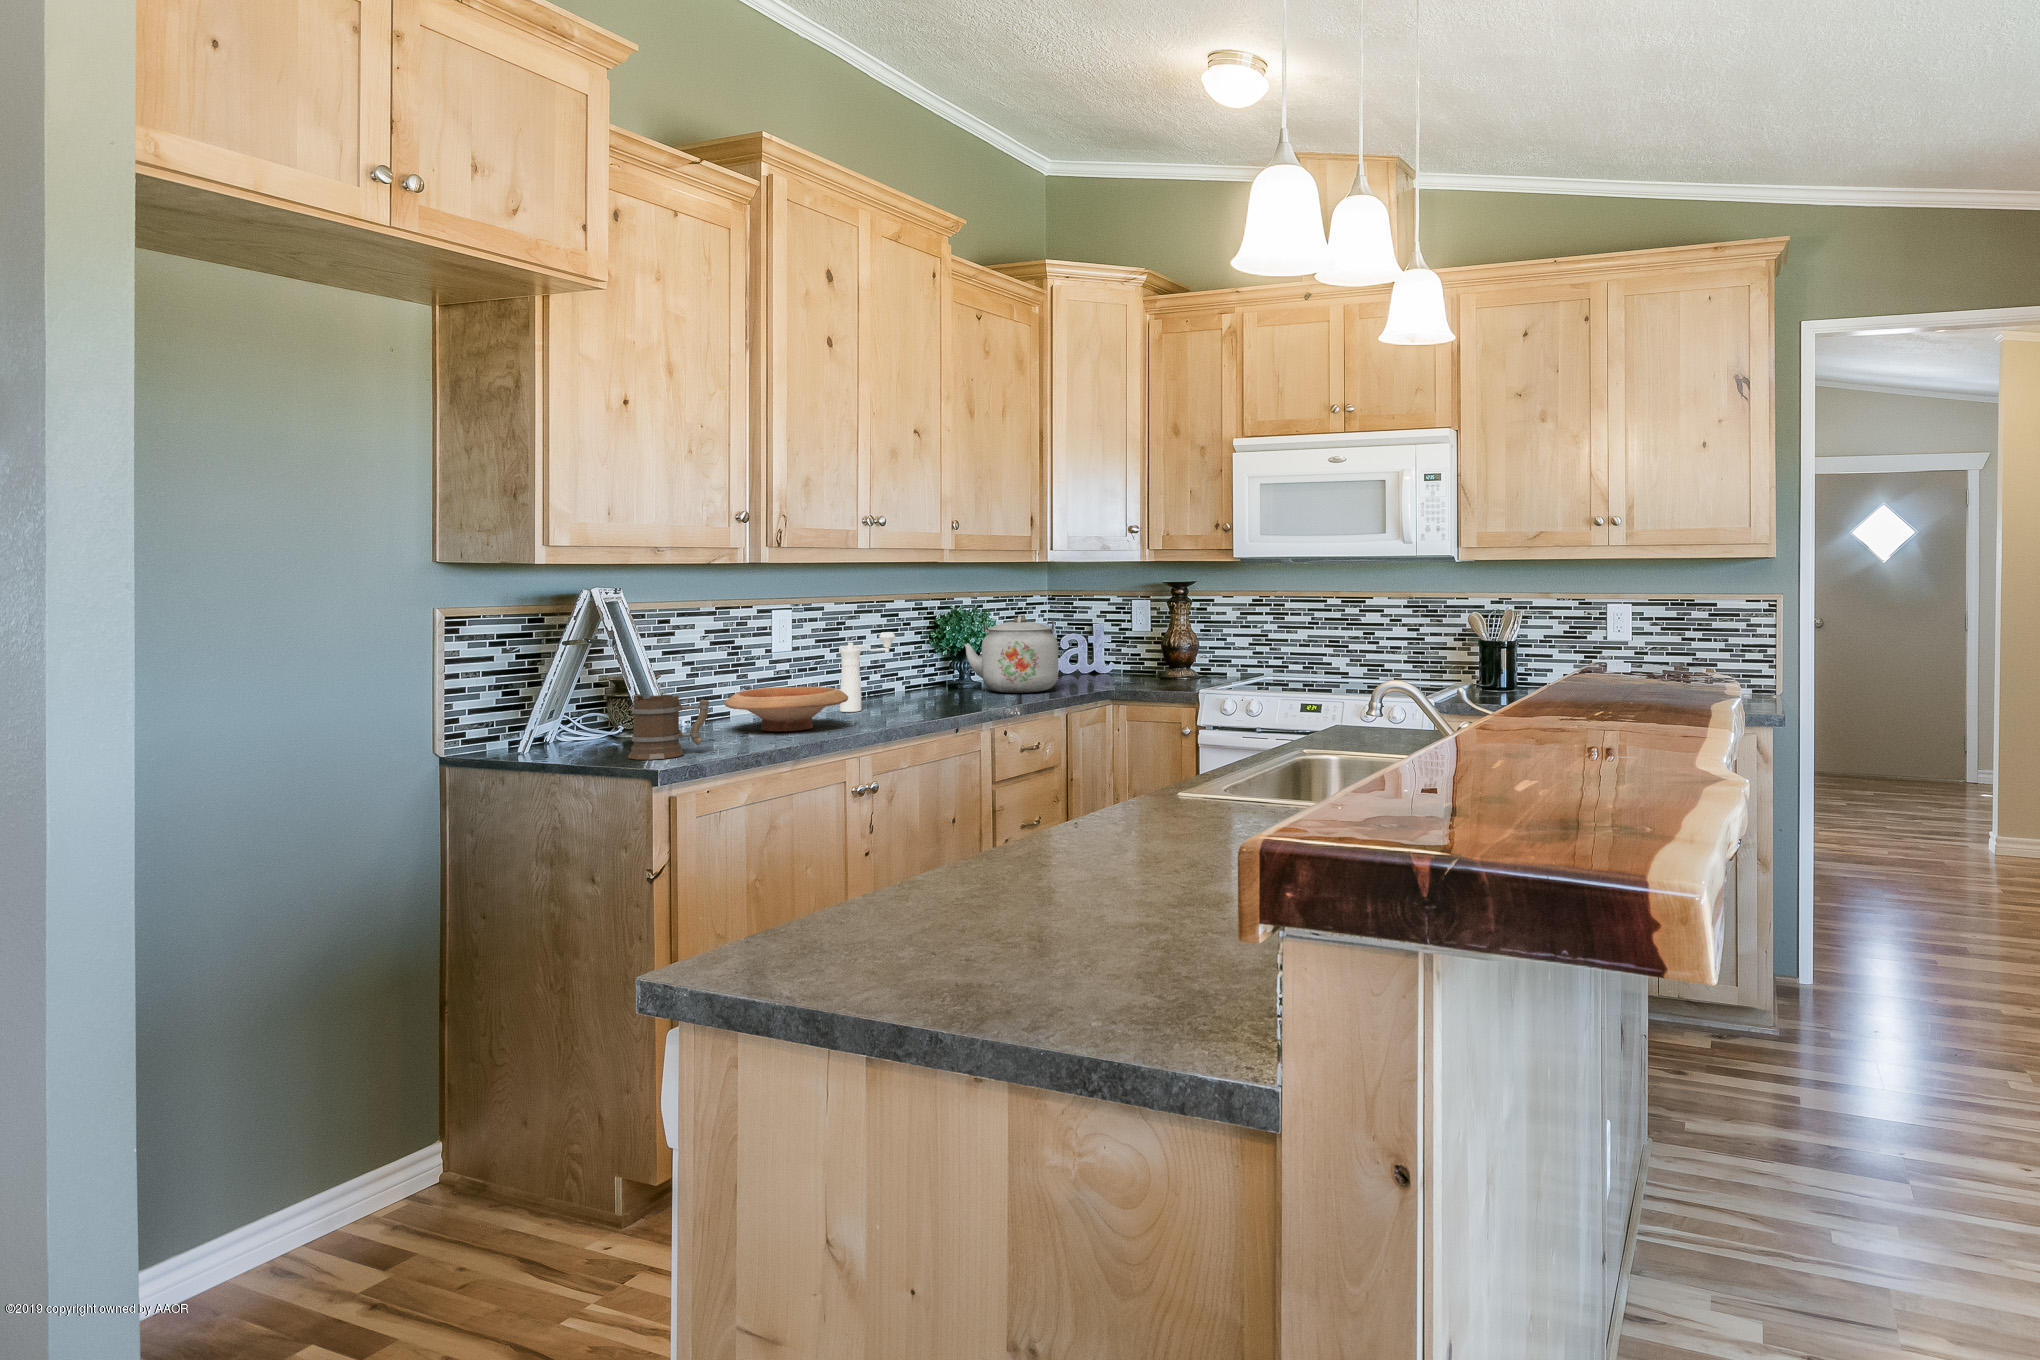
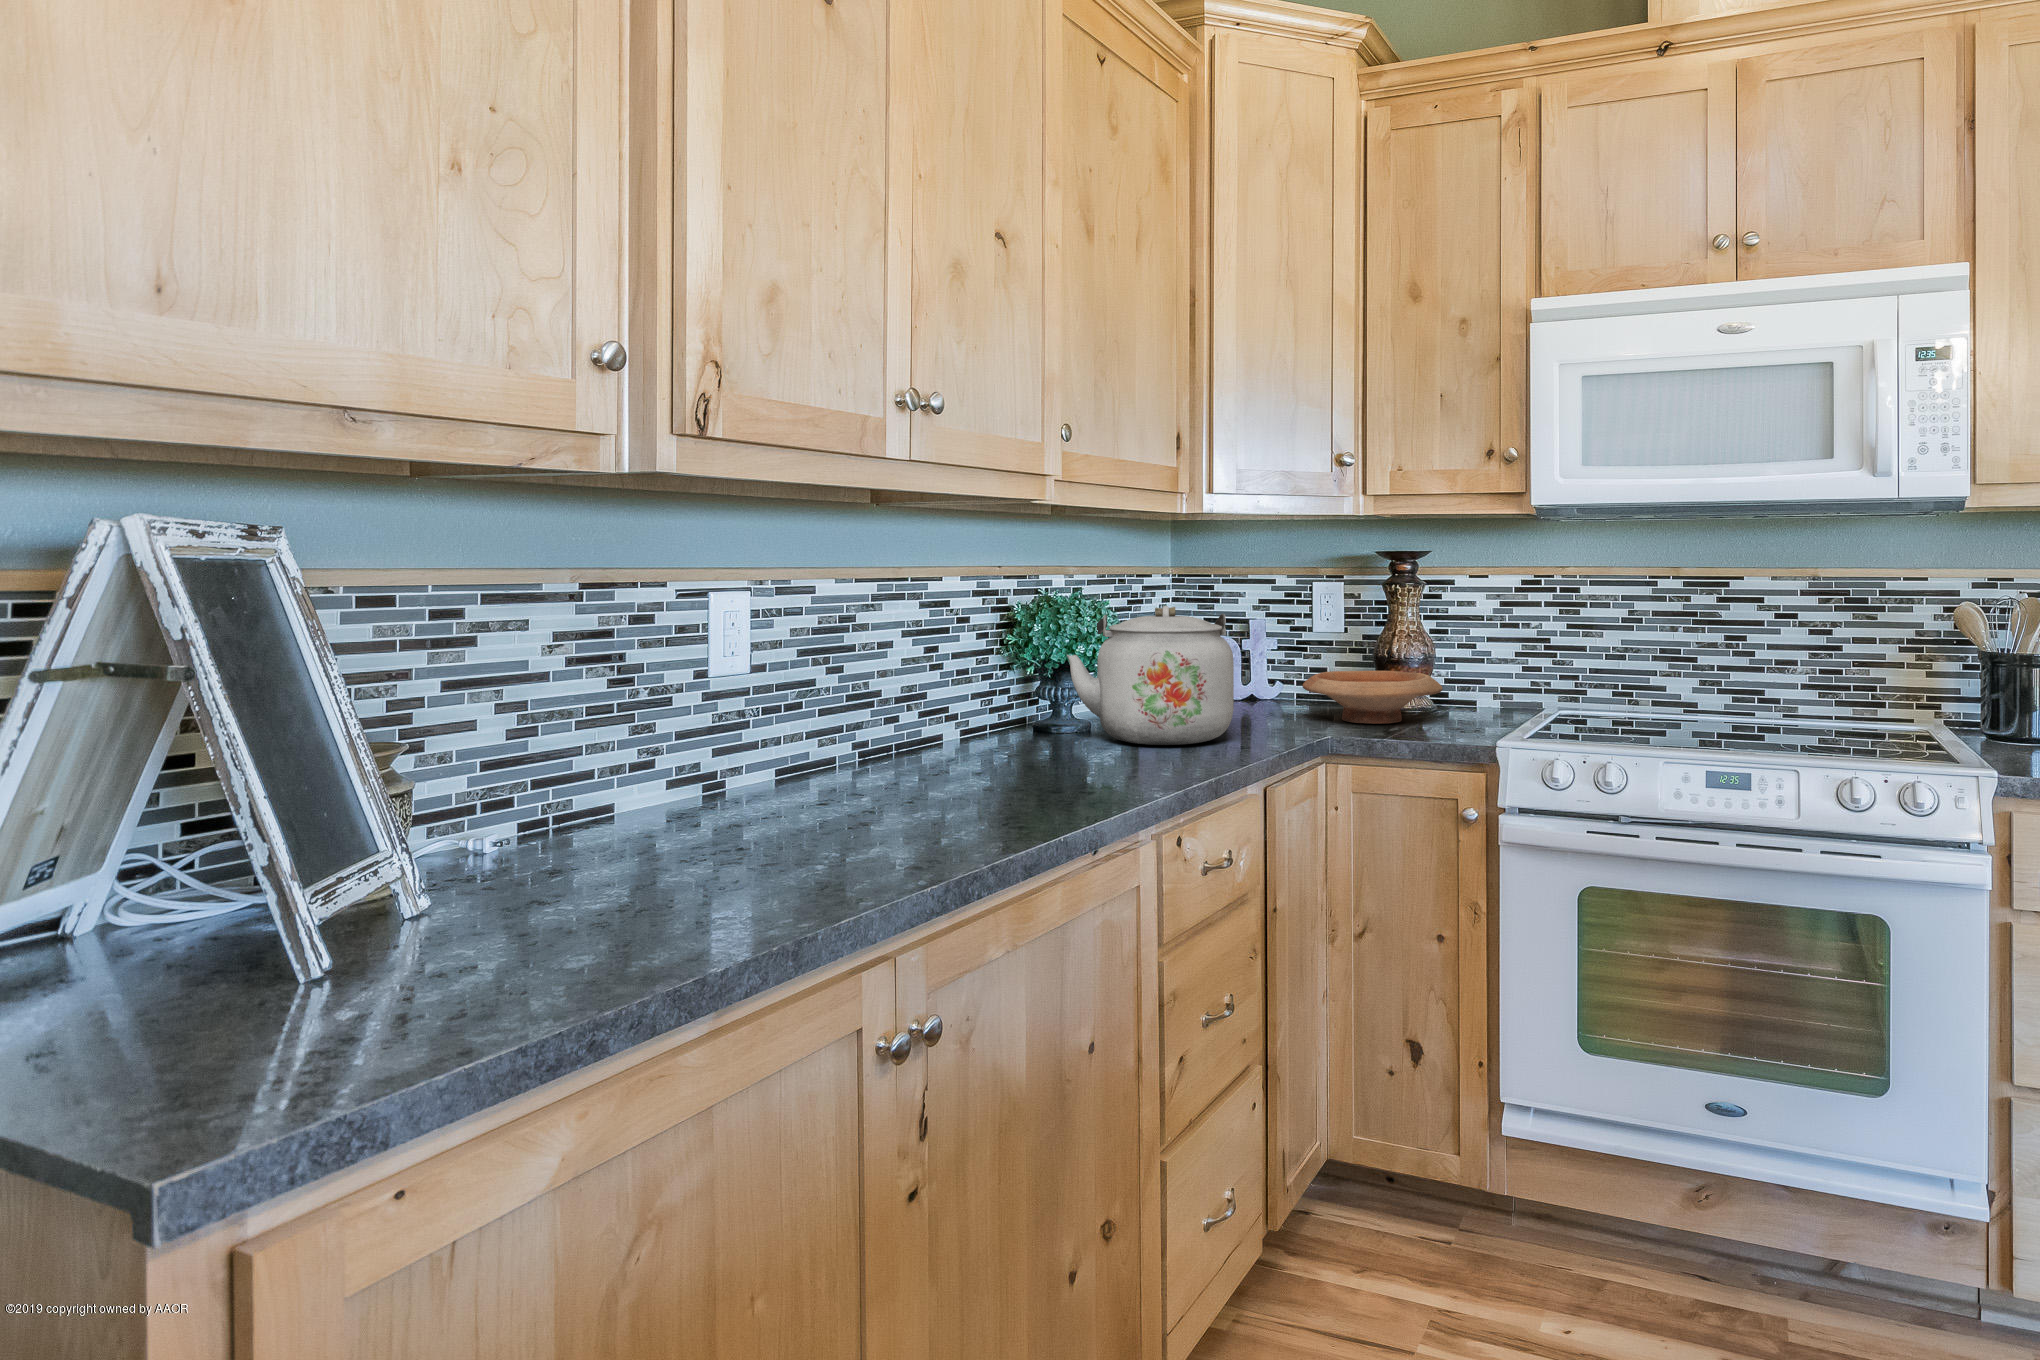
pepper mill: present [840,632,895,712] -> none [845,636,956,801]
wooden bowl: present [724,687,848,731] -> present [1302,671,1443,724]
mug: present [628,694,709,760] -> none [197,827,473,1050]

